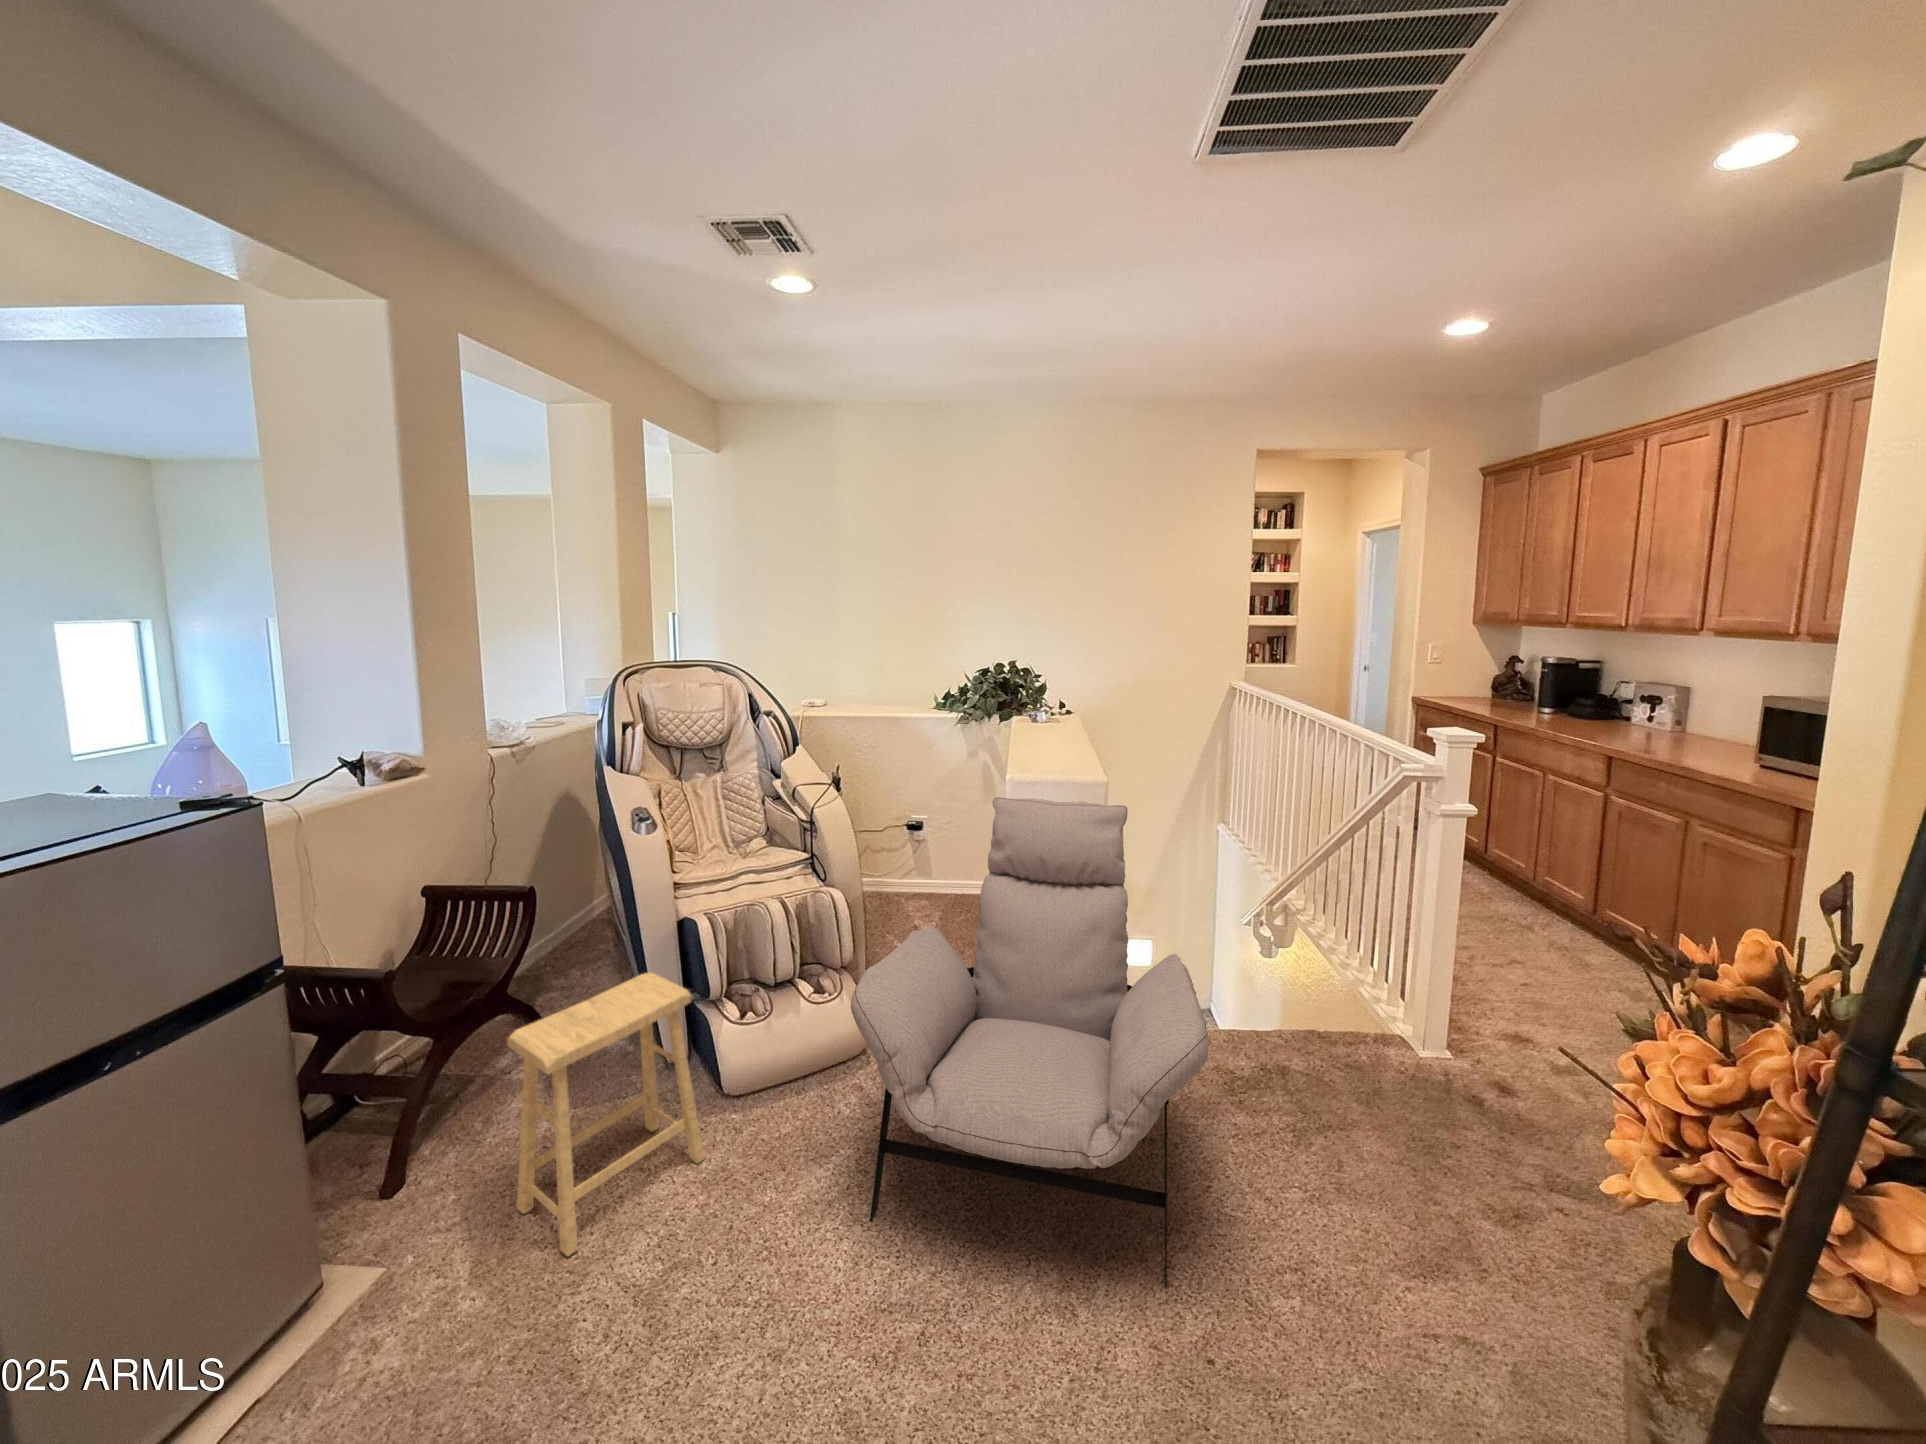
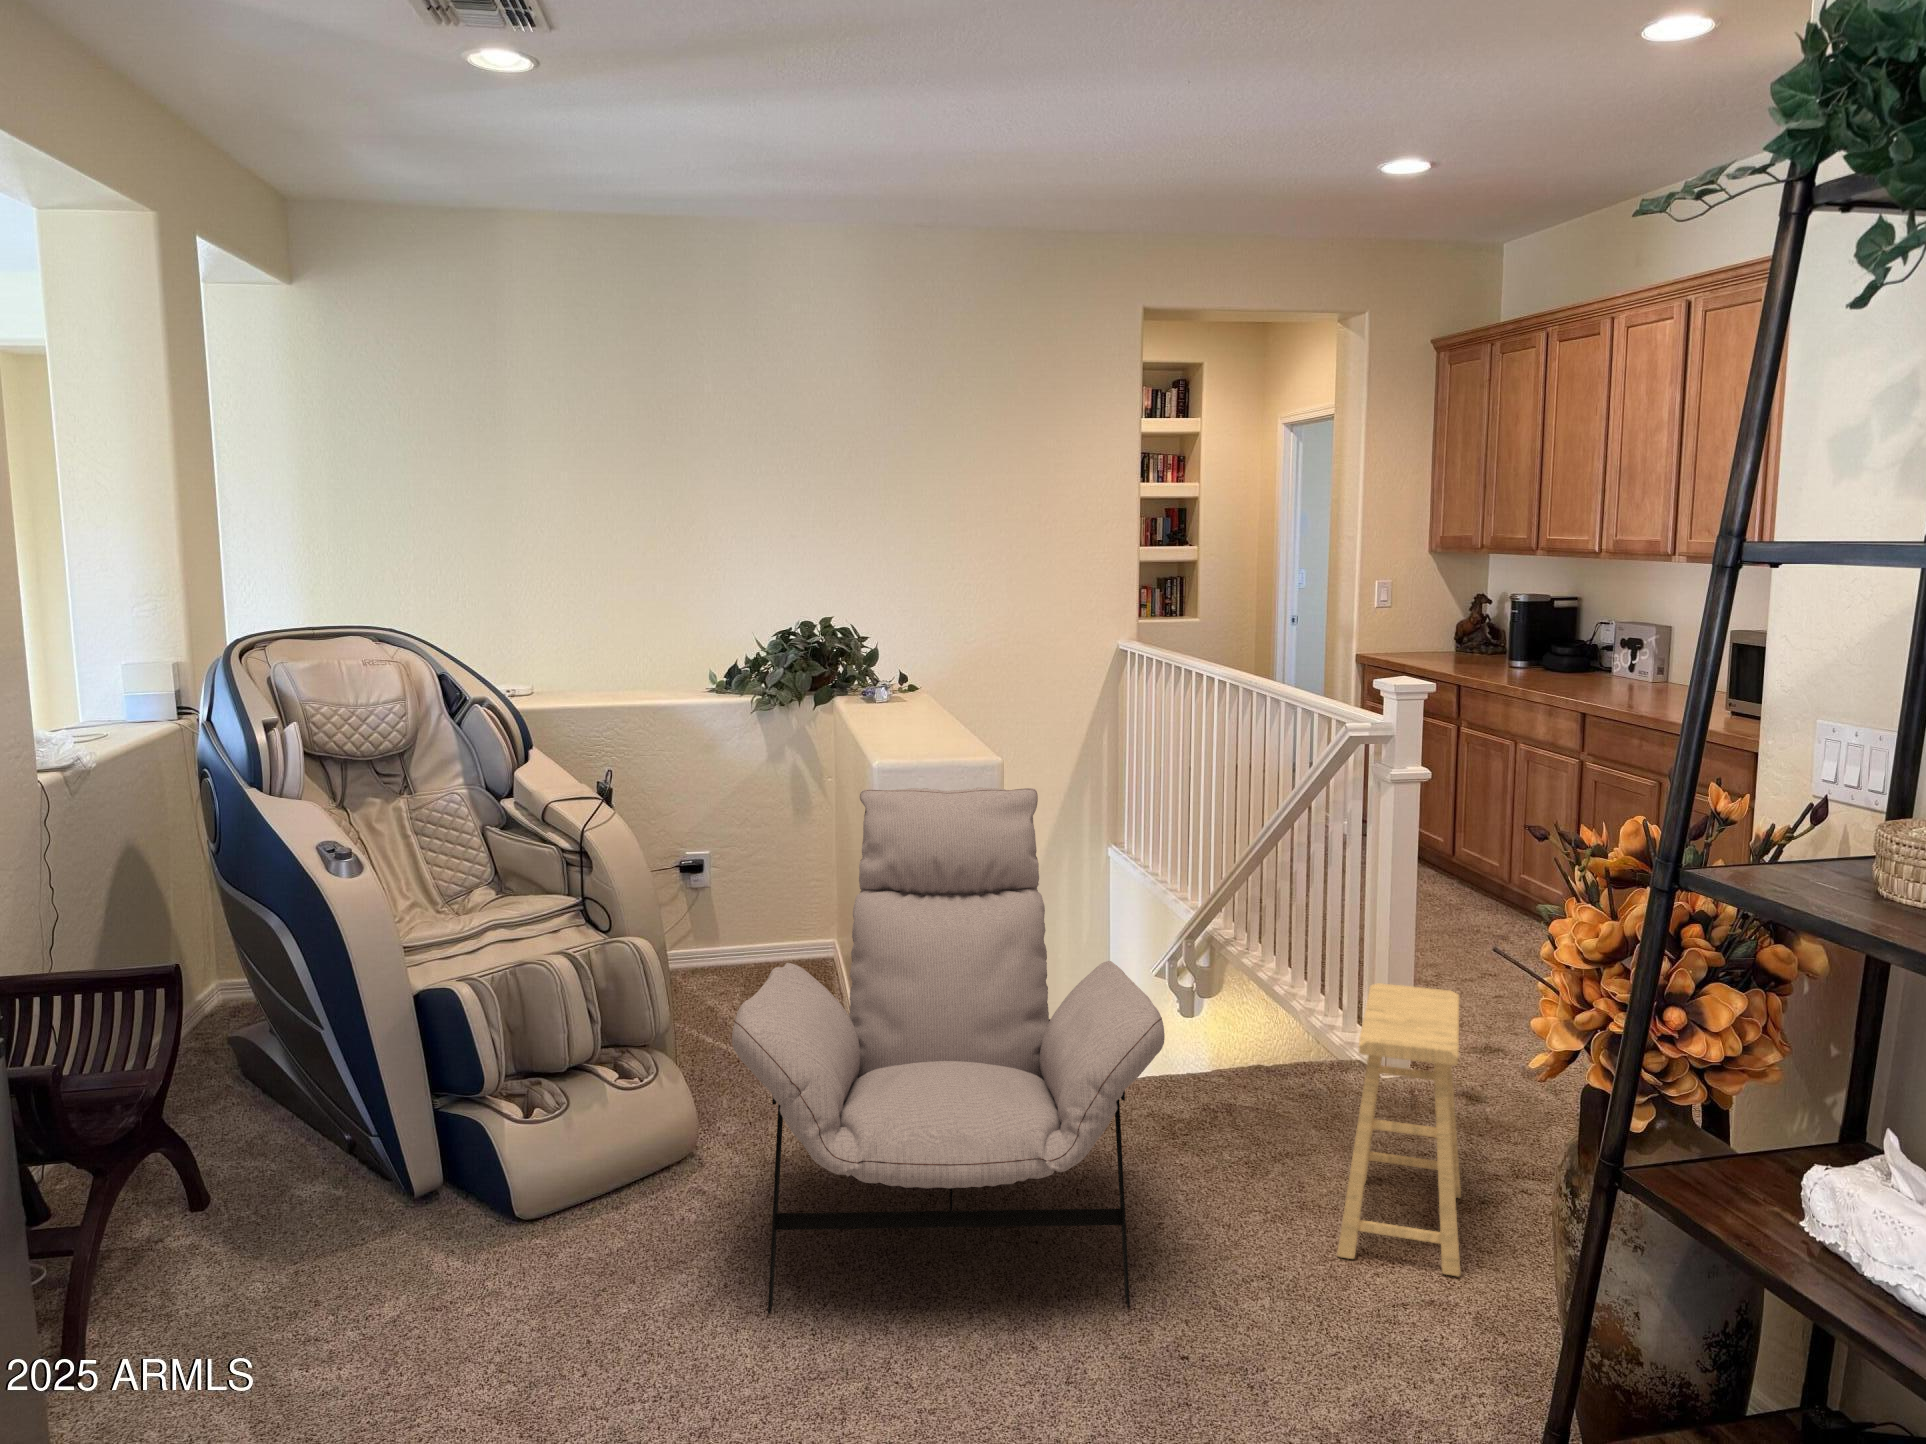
footstool: present [507,973,705,1256] -> present [1337,983,1461,1277]

